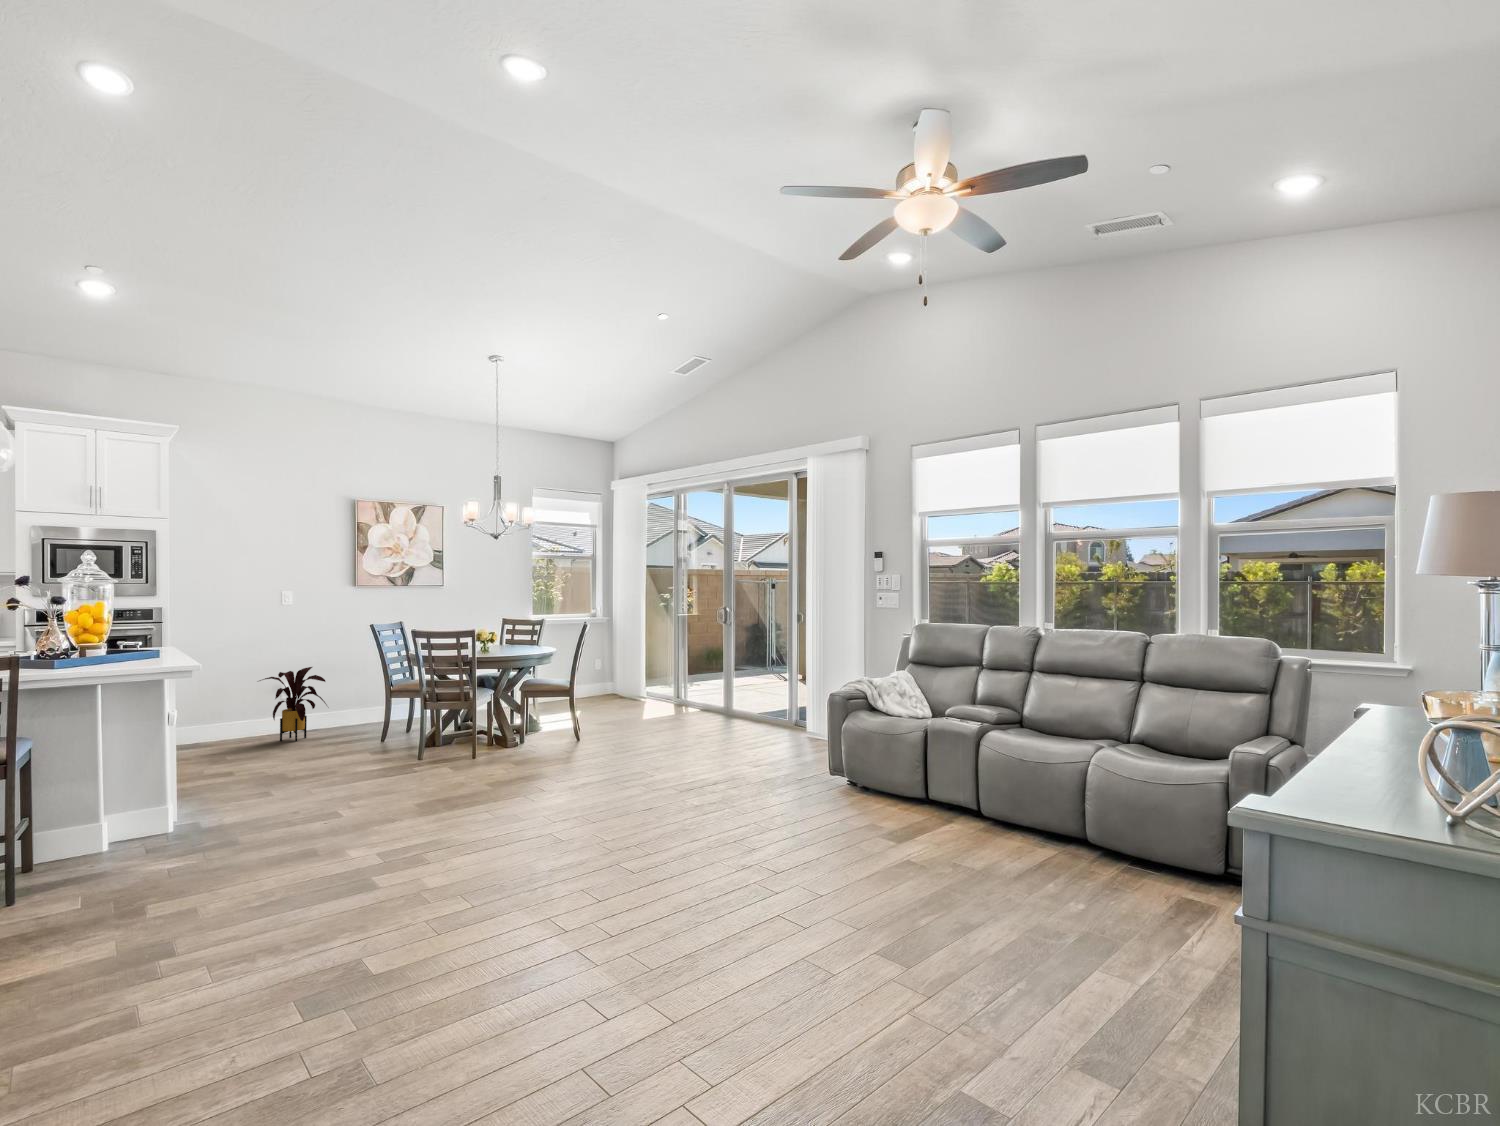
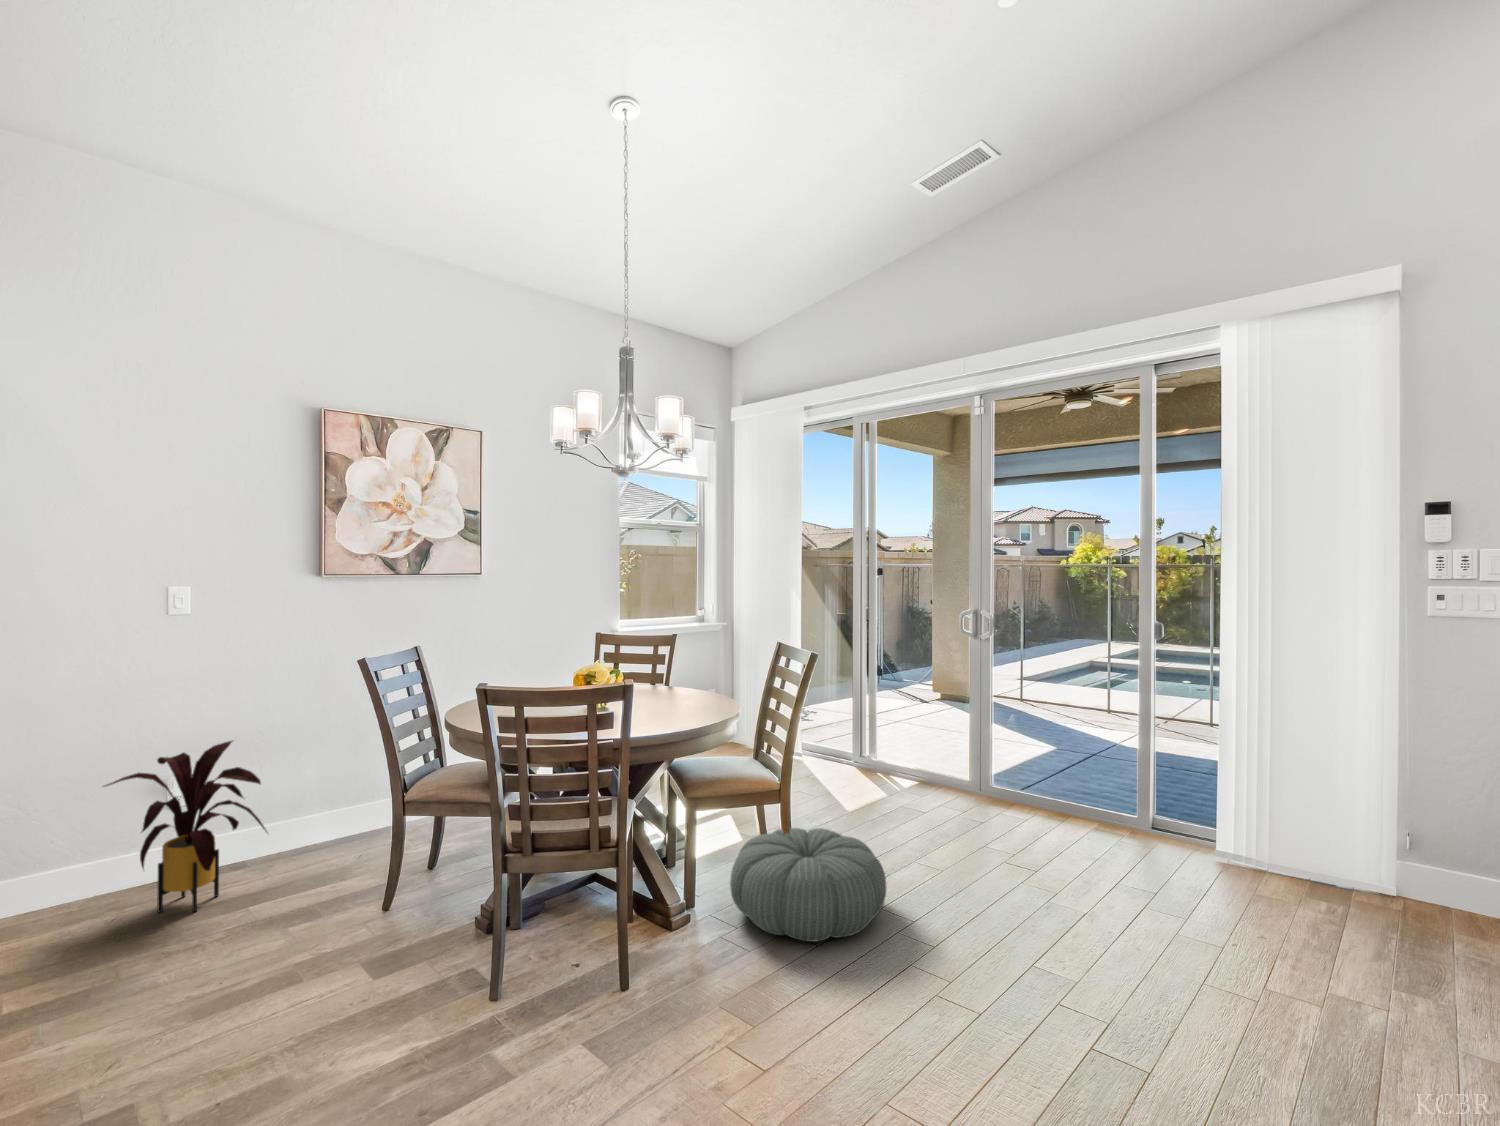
pouf: none [538,709,614,750] -> present [730,828,887,942]

